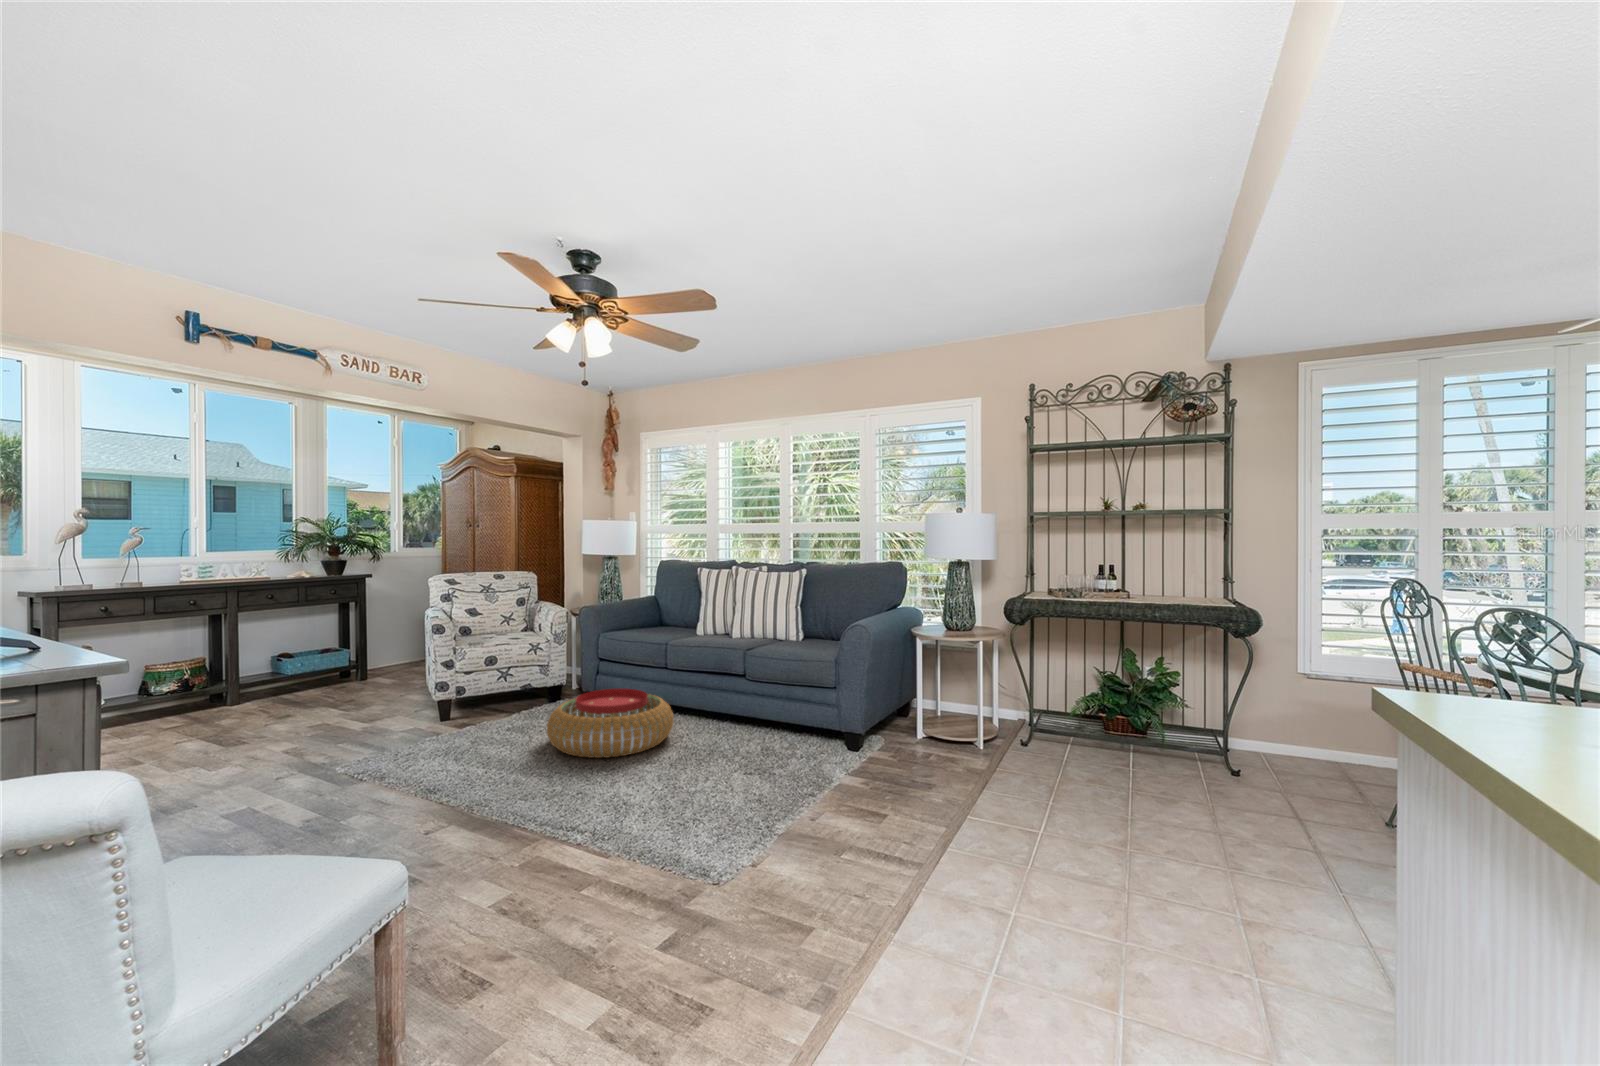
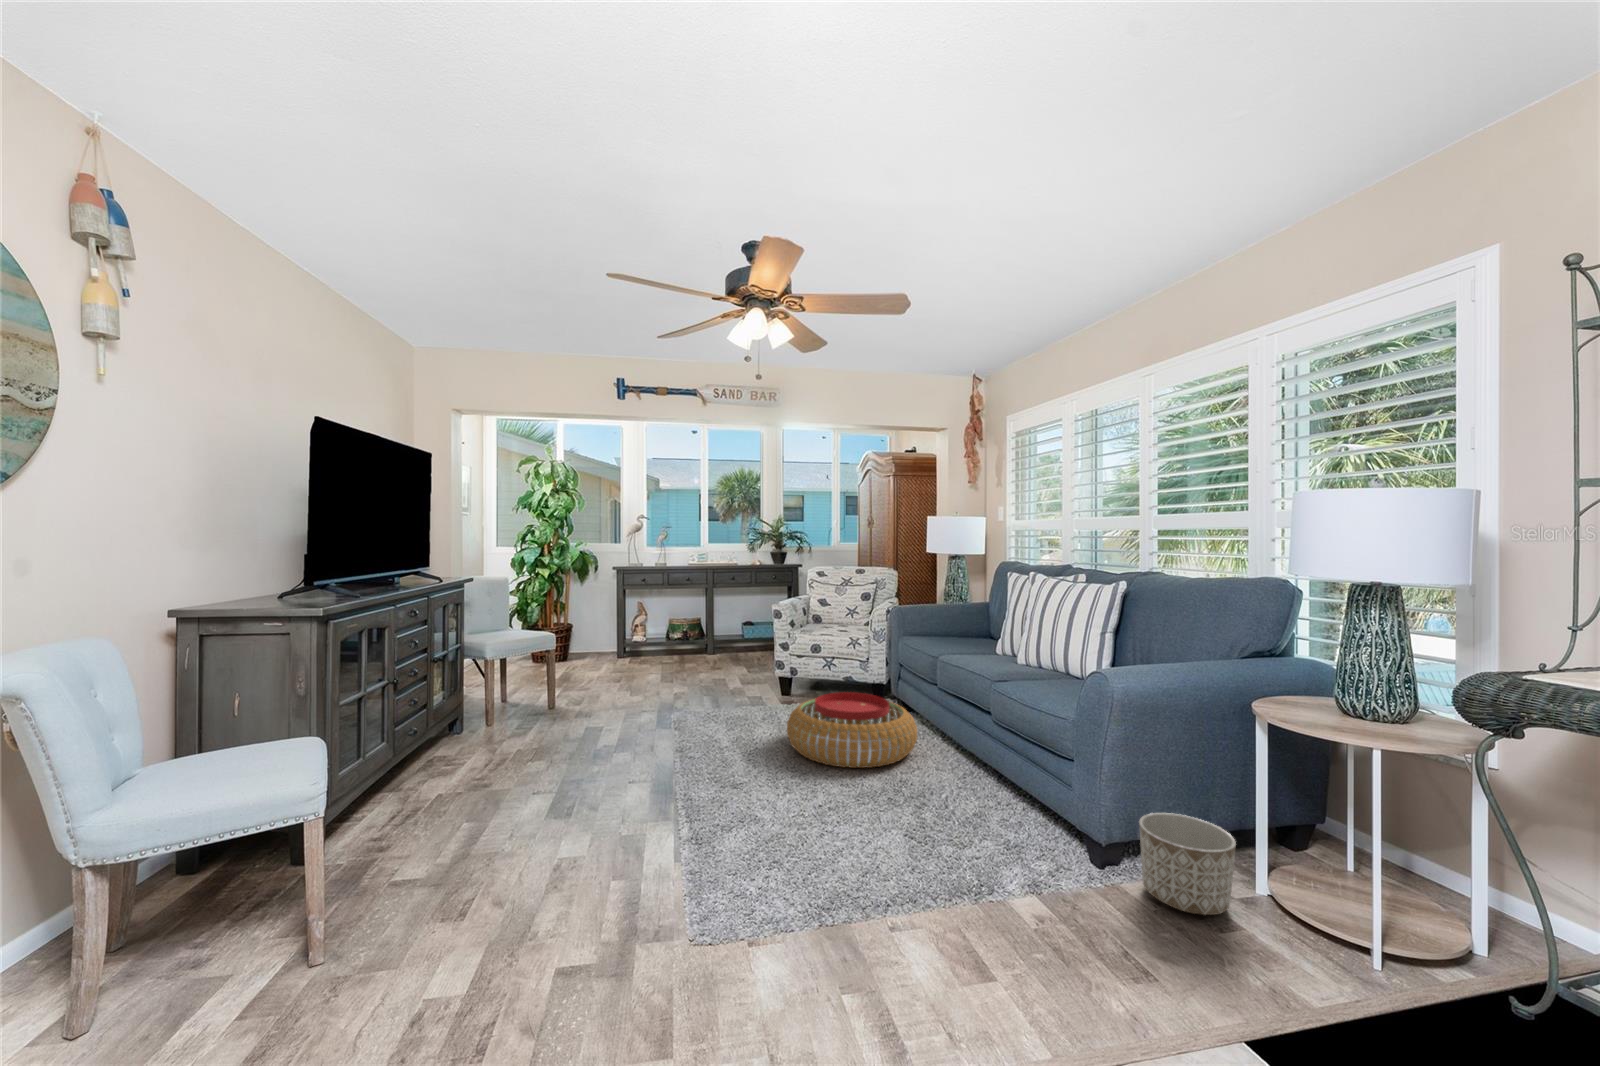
planter: none [884,704,931,754] -> present [1139,813,1236,915]

